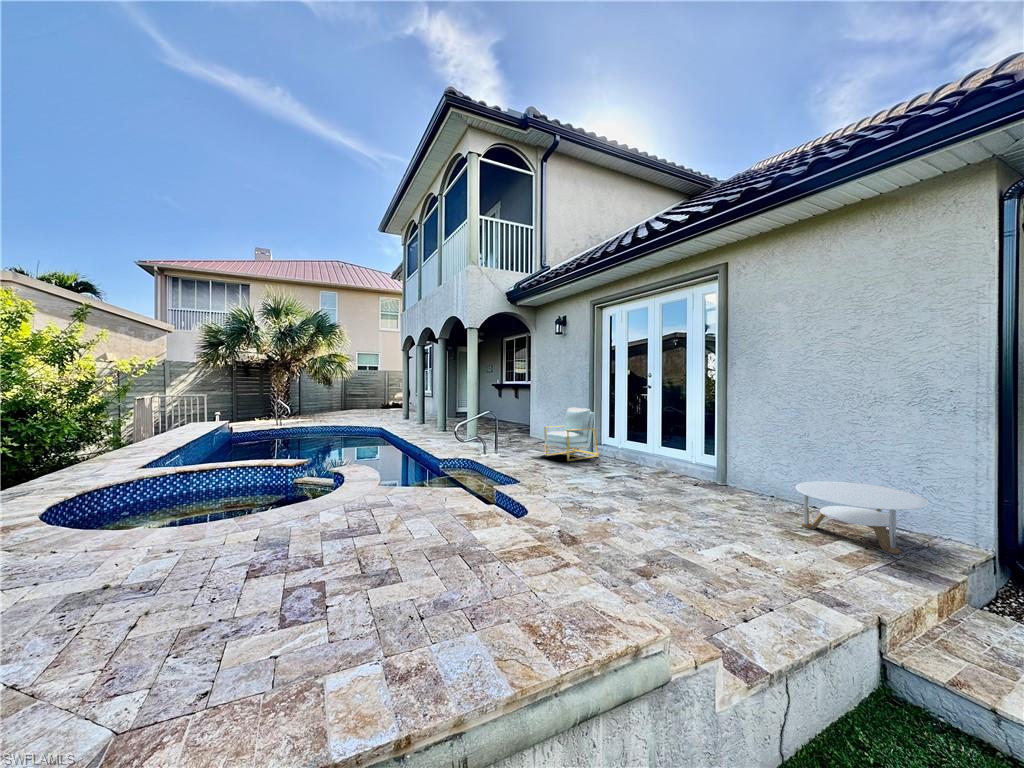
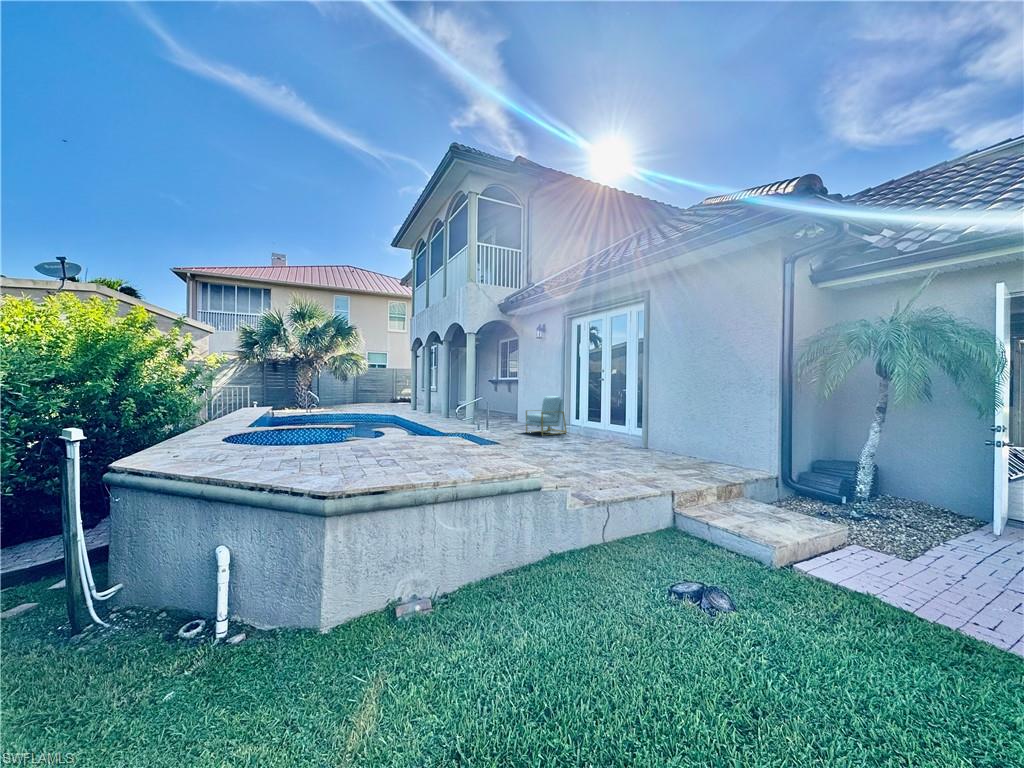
round table: present [795,481,929,554] -> none [670,437,739,473]

